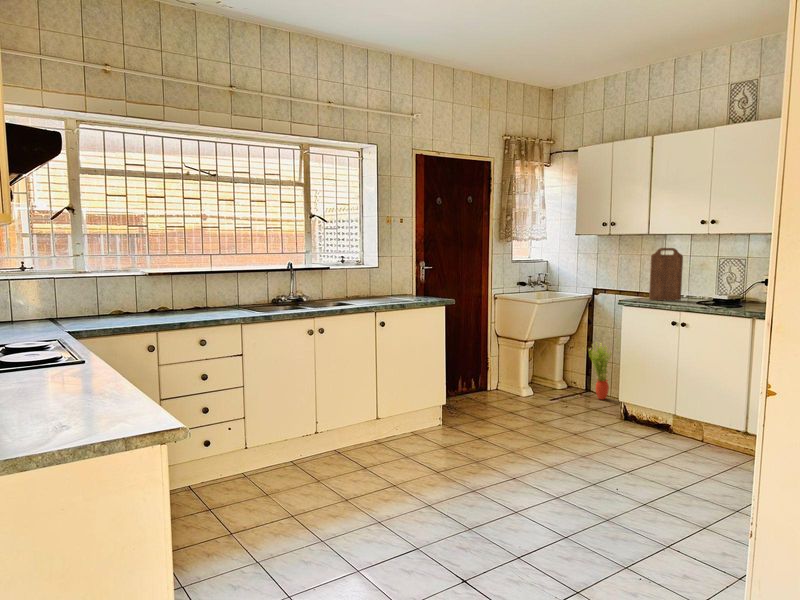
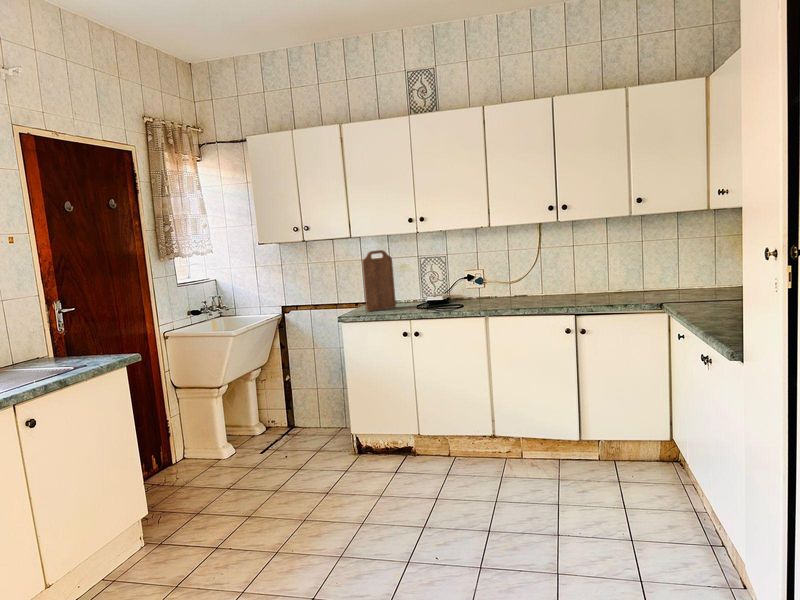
potted plant: present [589,342,612,399] -> none [289,367,319,434]

